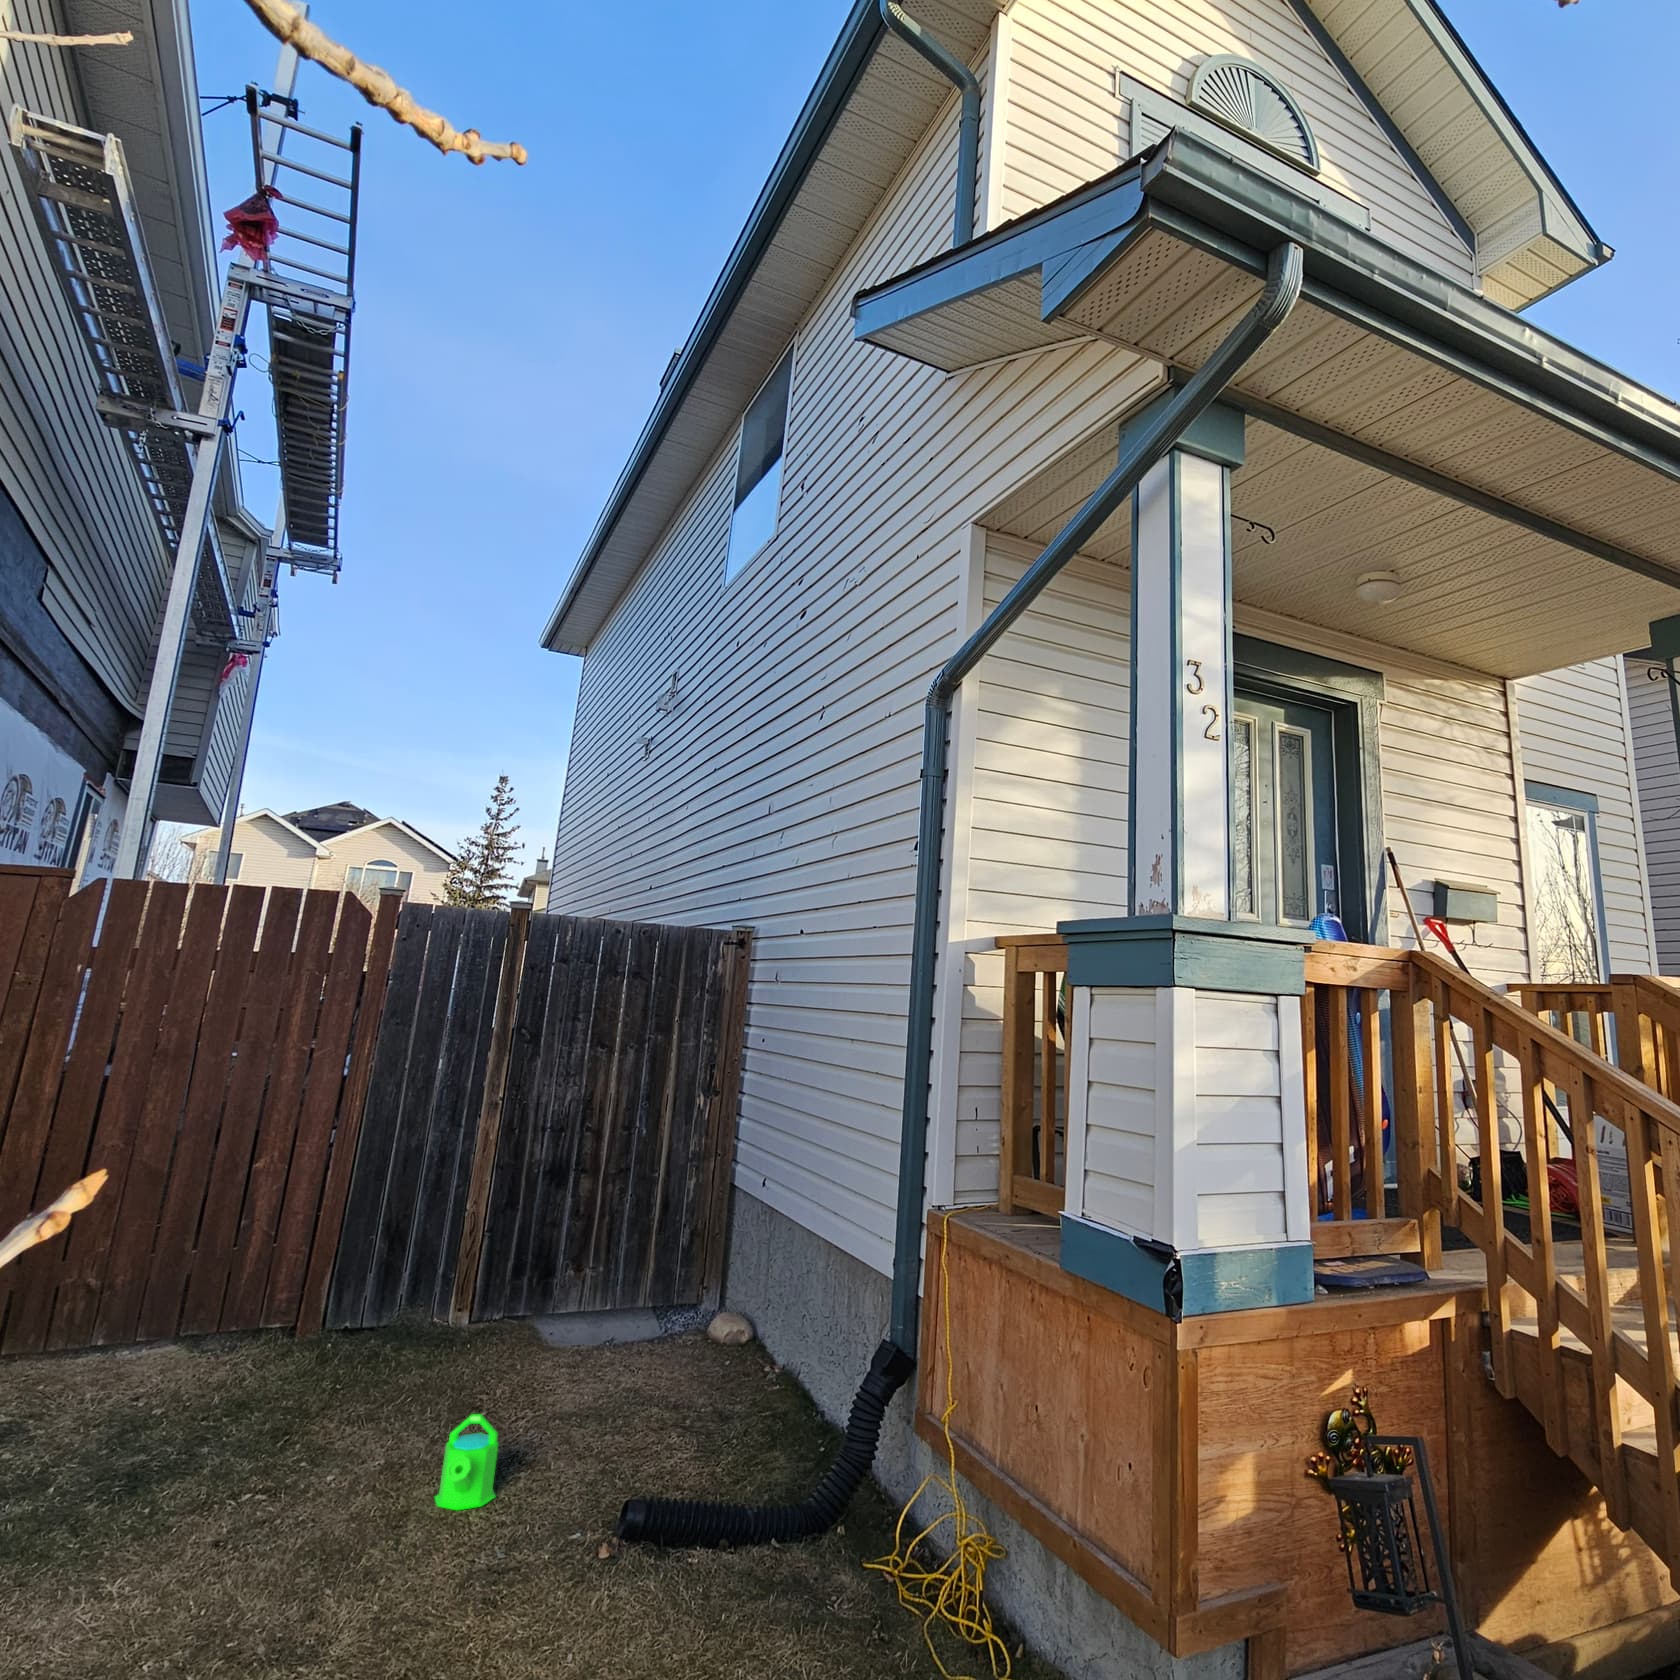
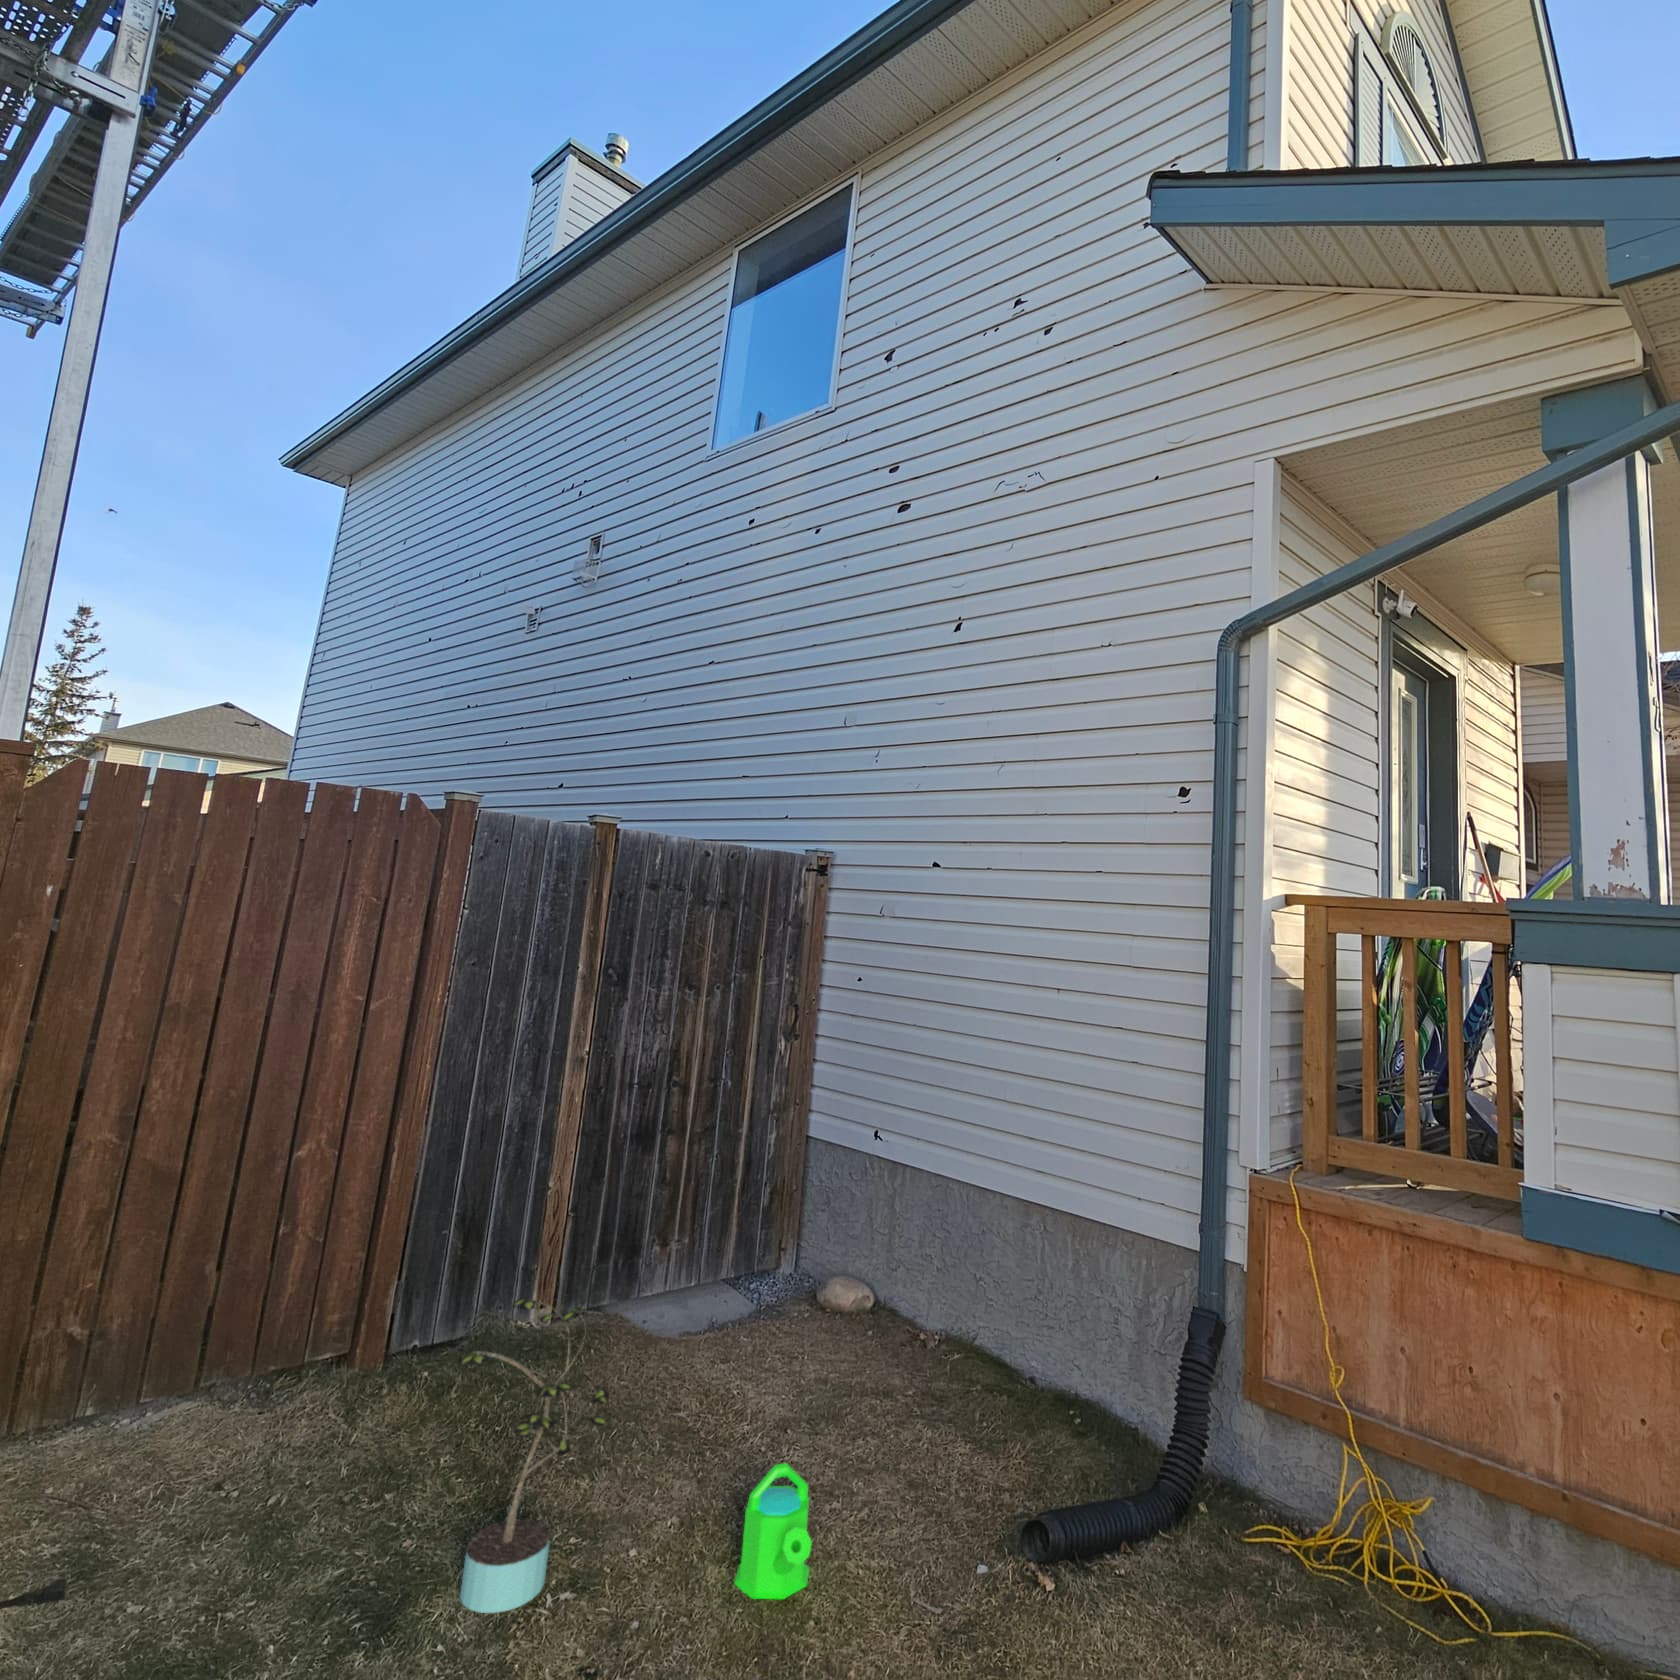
potted plant: none [250,1271,368,1484] -> present [458,1298,609,1613]

